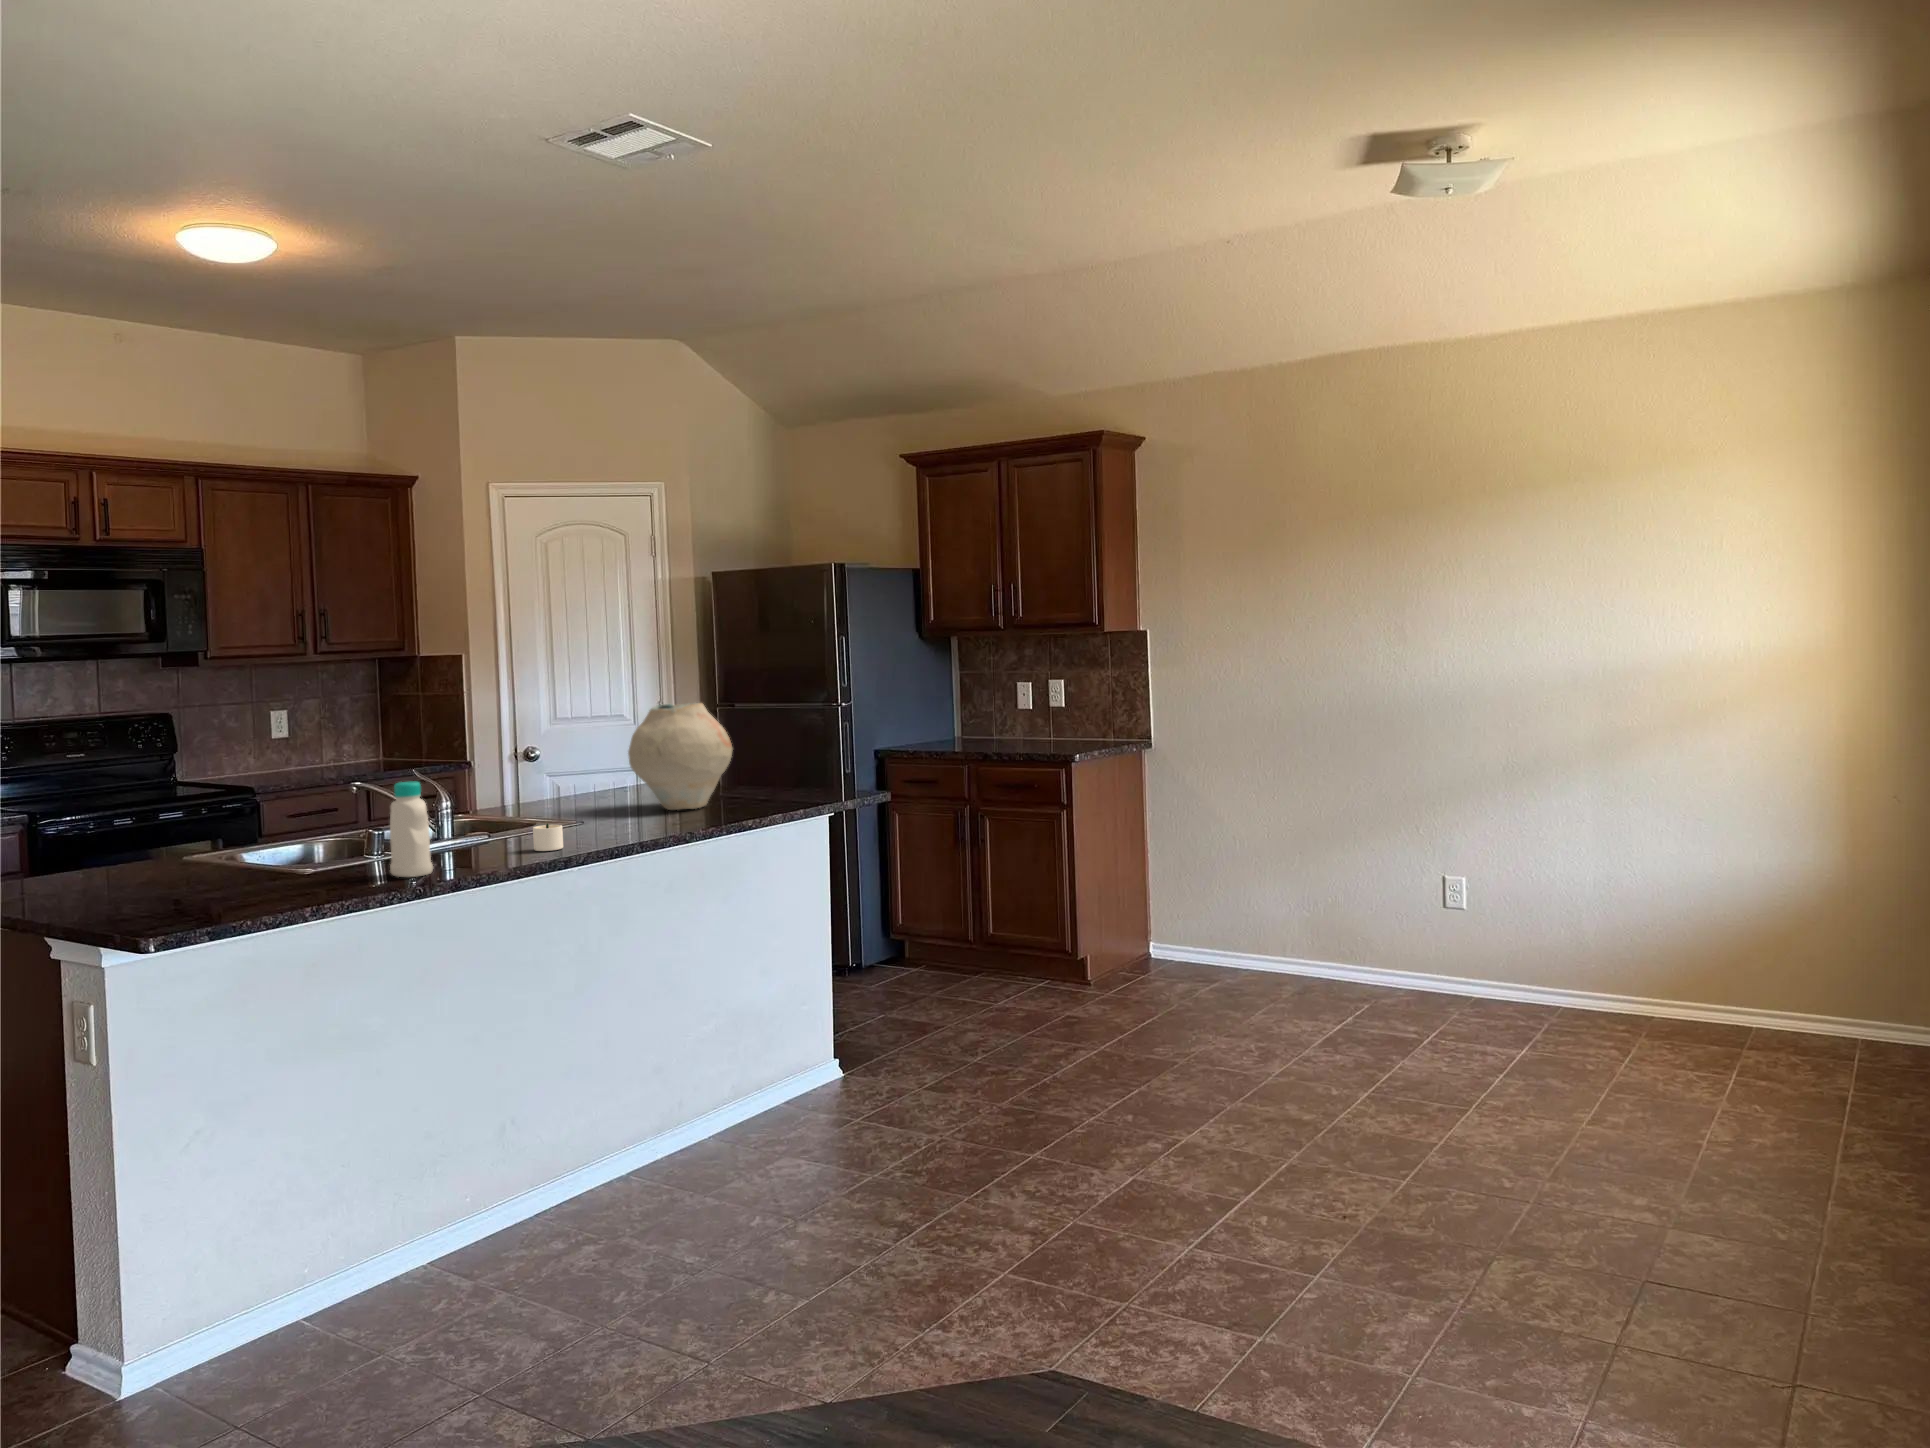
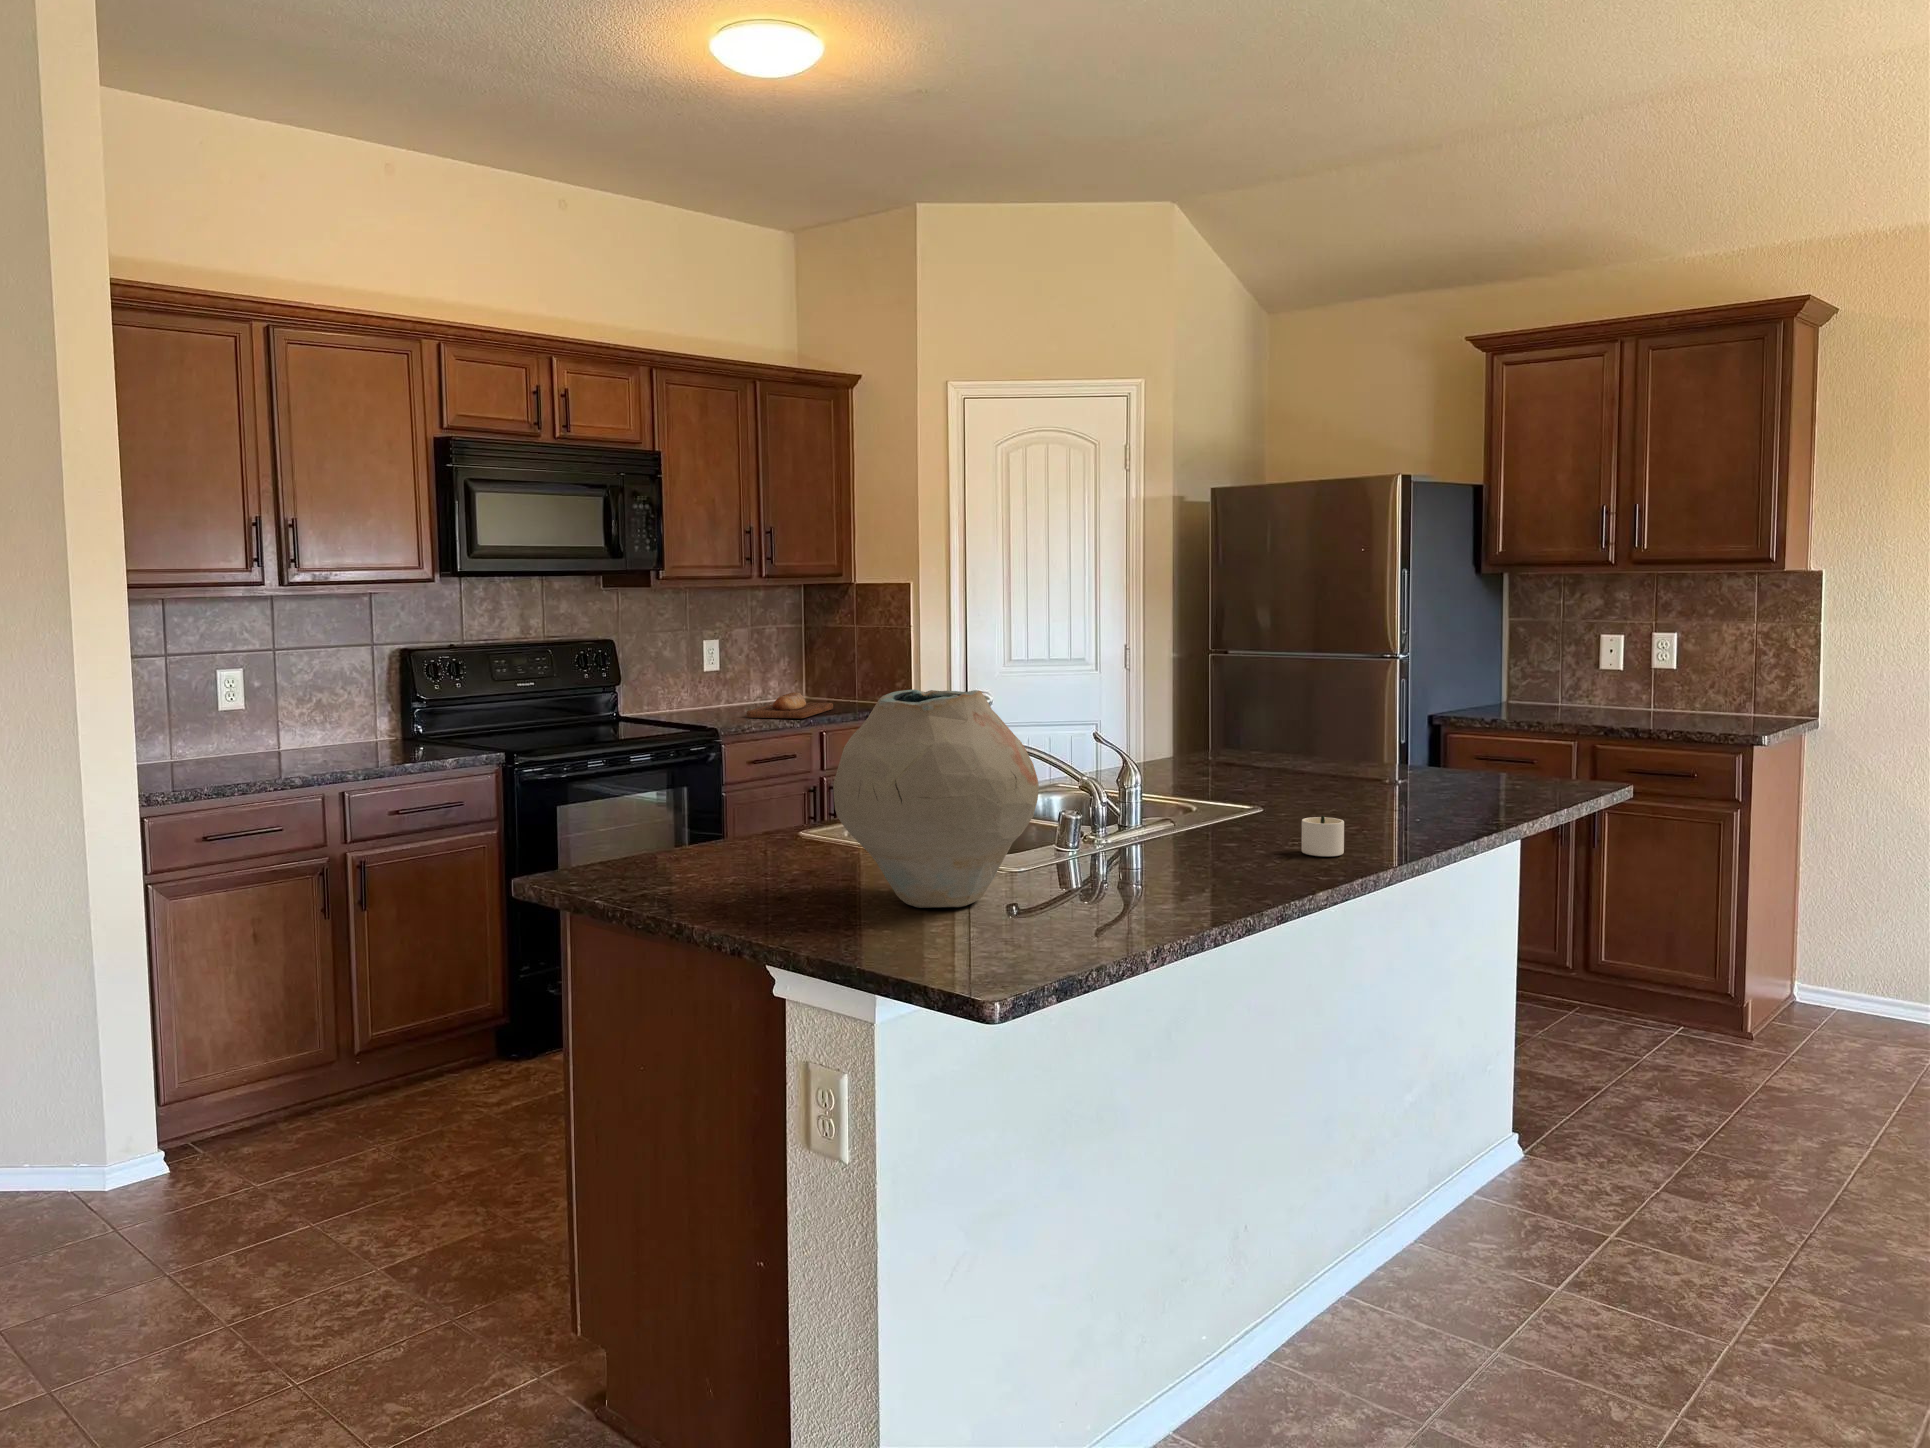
vase: present [628,703,732,810] -> present [833,689,1039,908]
bread loaf: none [303,751,396,774] -> present [746,692,833,718]
bottle: present [390,781,433,877] -> none [1168,751,1235,895]

